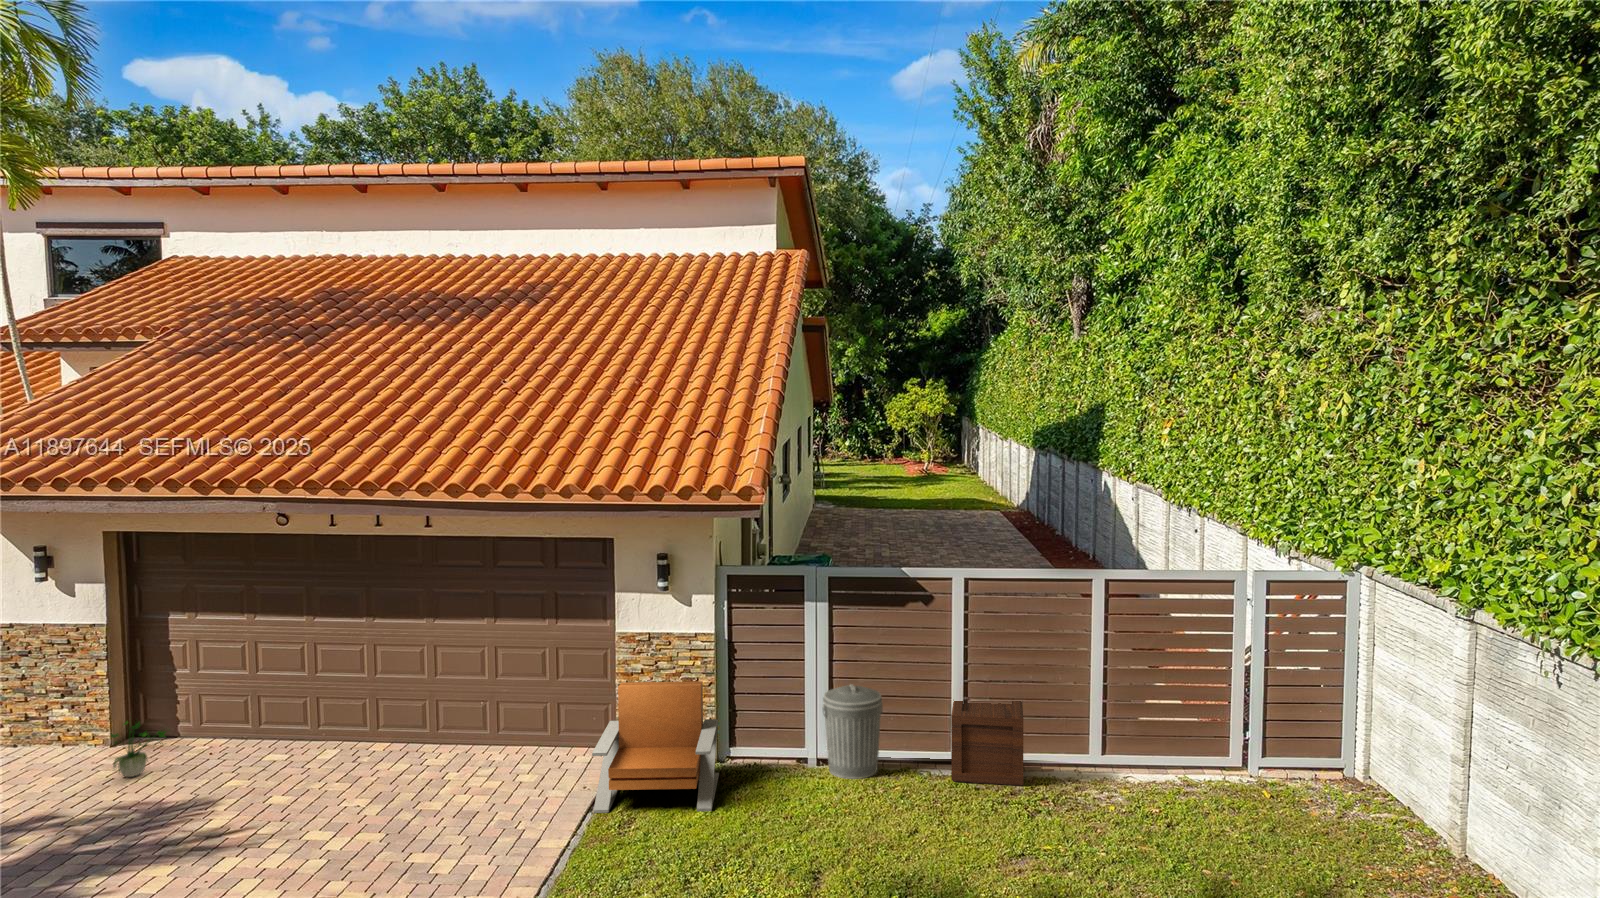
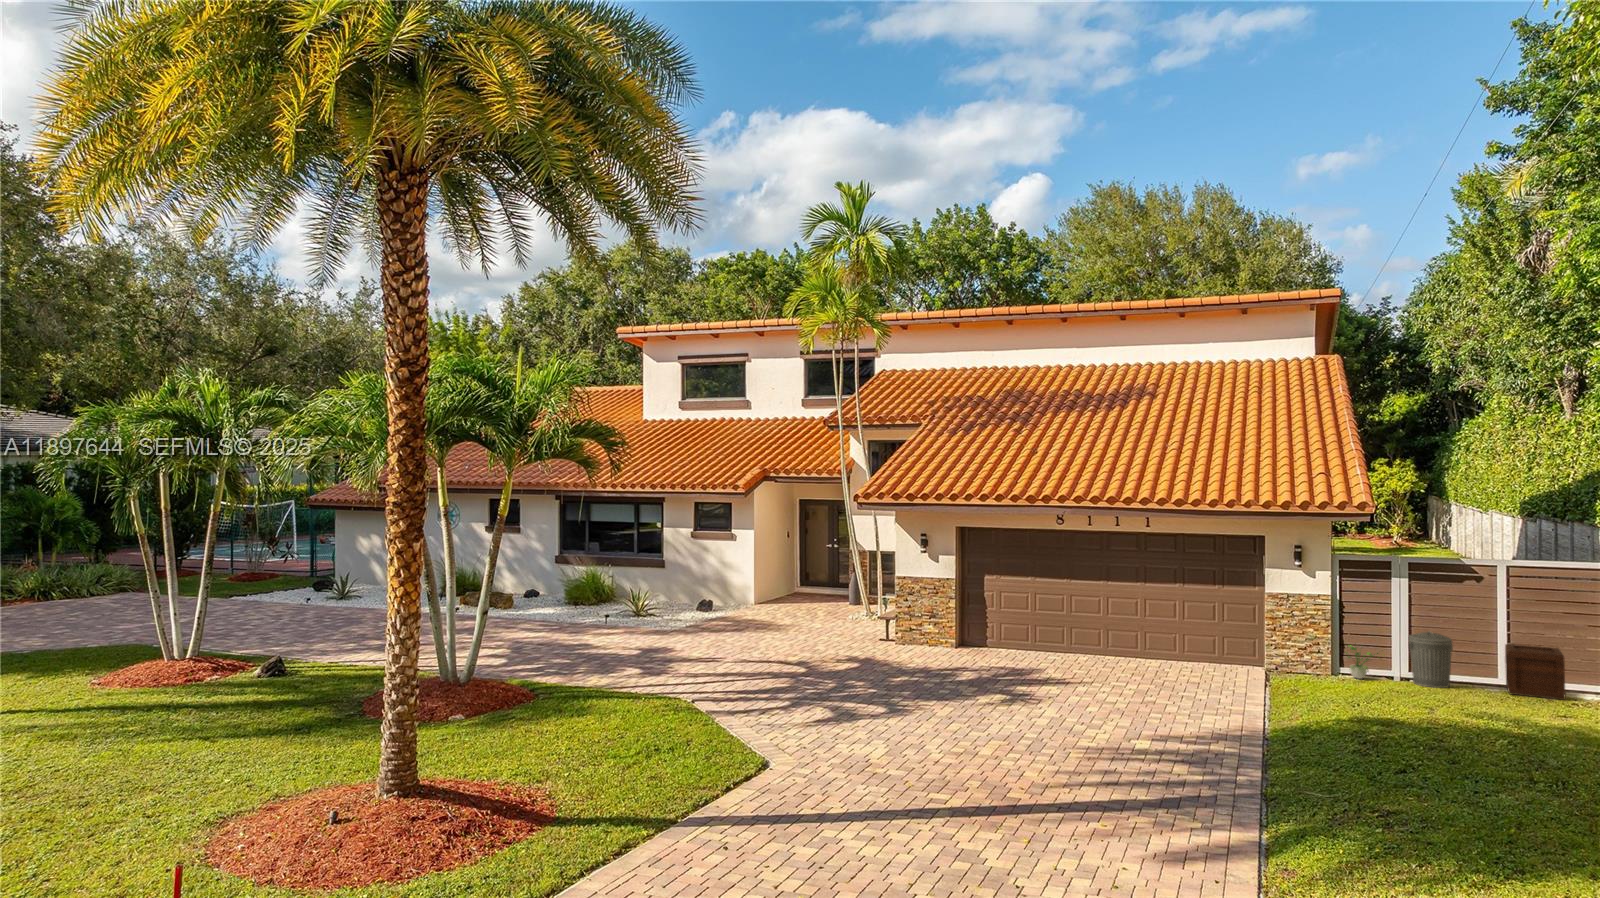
lounge chair: present [592,681,719,813] -> none [1264,618,1344,690]
potted plant: present [111,721,166,777] -> present [1349,645,1378,679]

